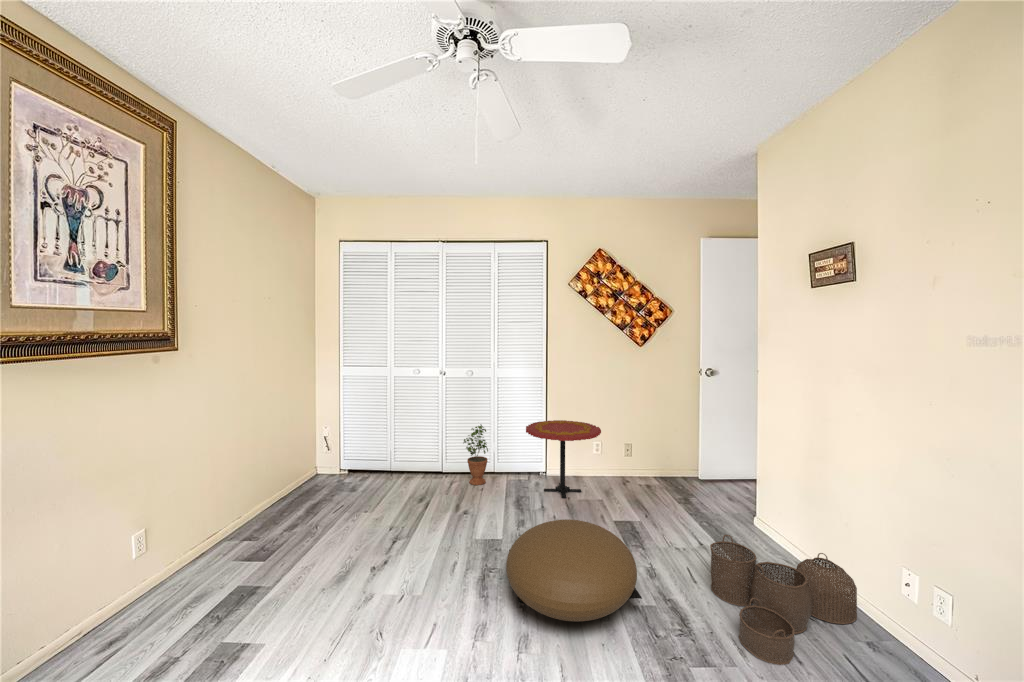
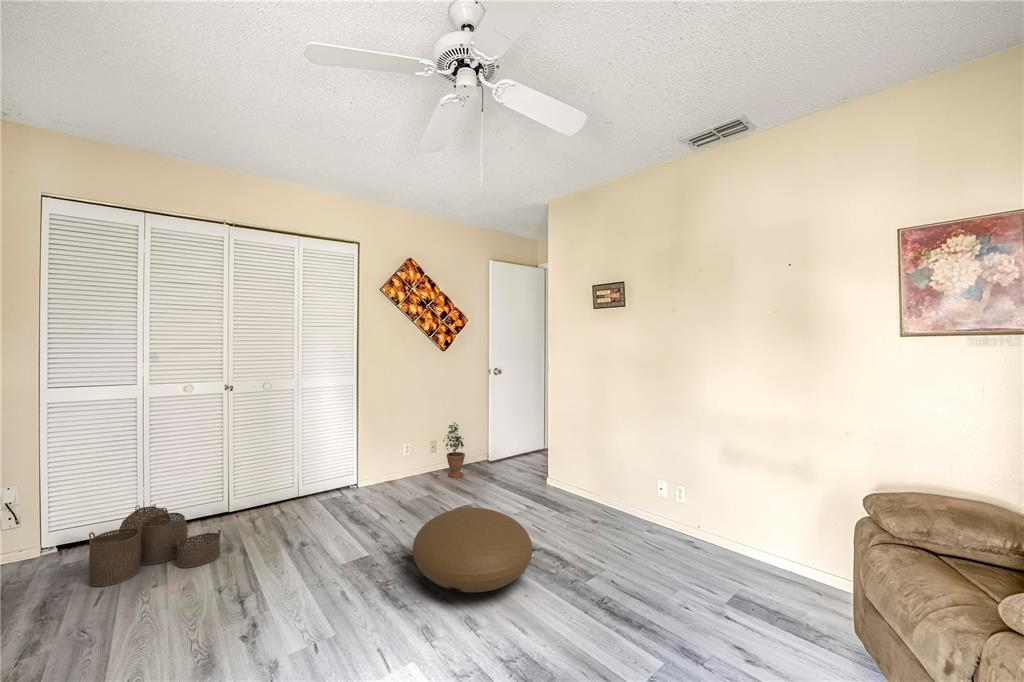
side table: present [526,420,601,498] -> none [347,426,426,504]
potted plant: present [464,425,488,485] -> present [443,423,465,478]
woven basket: present [710,535,857,665] -> present [89,504,221,586]

